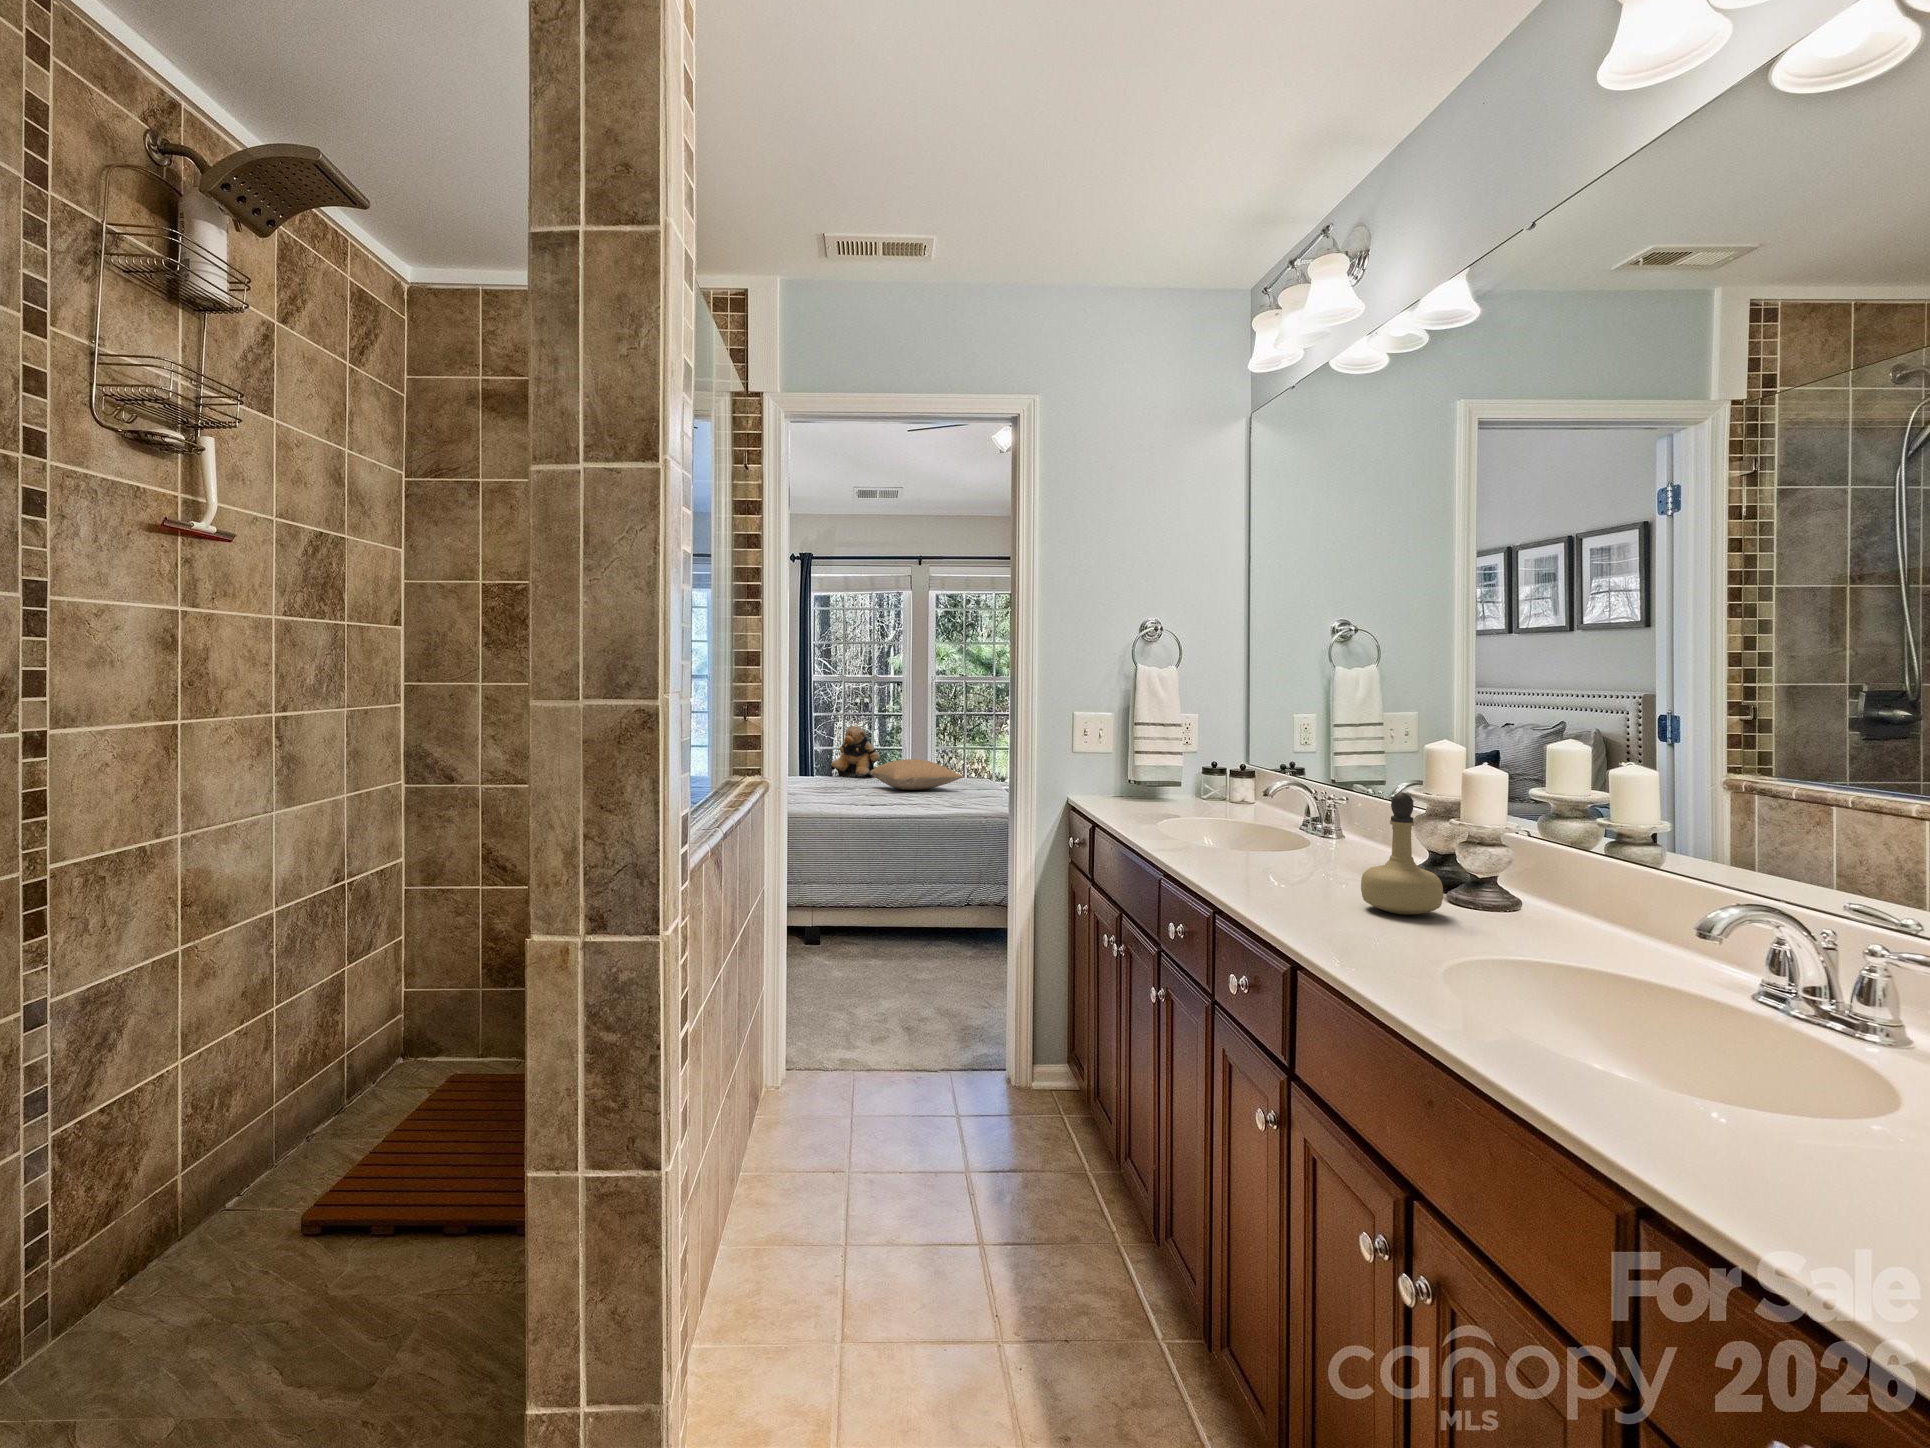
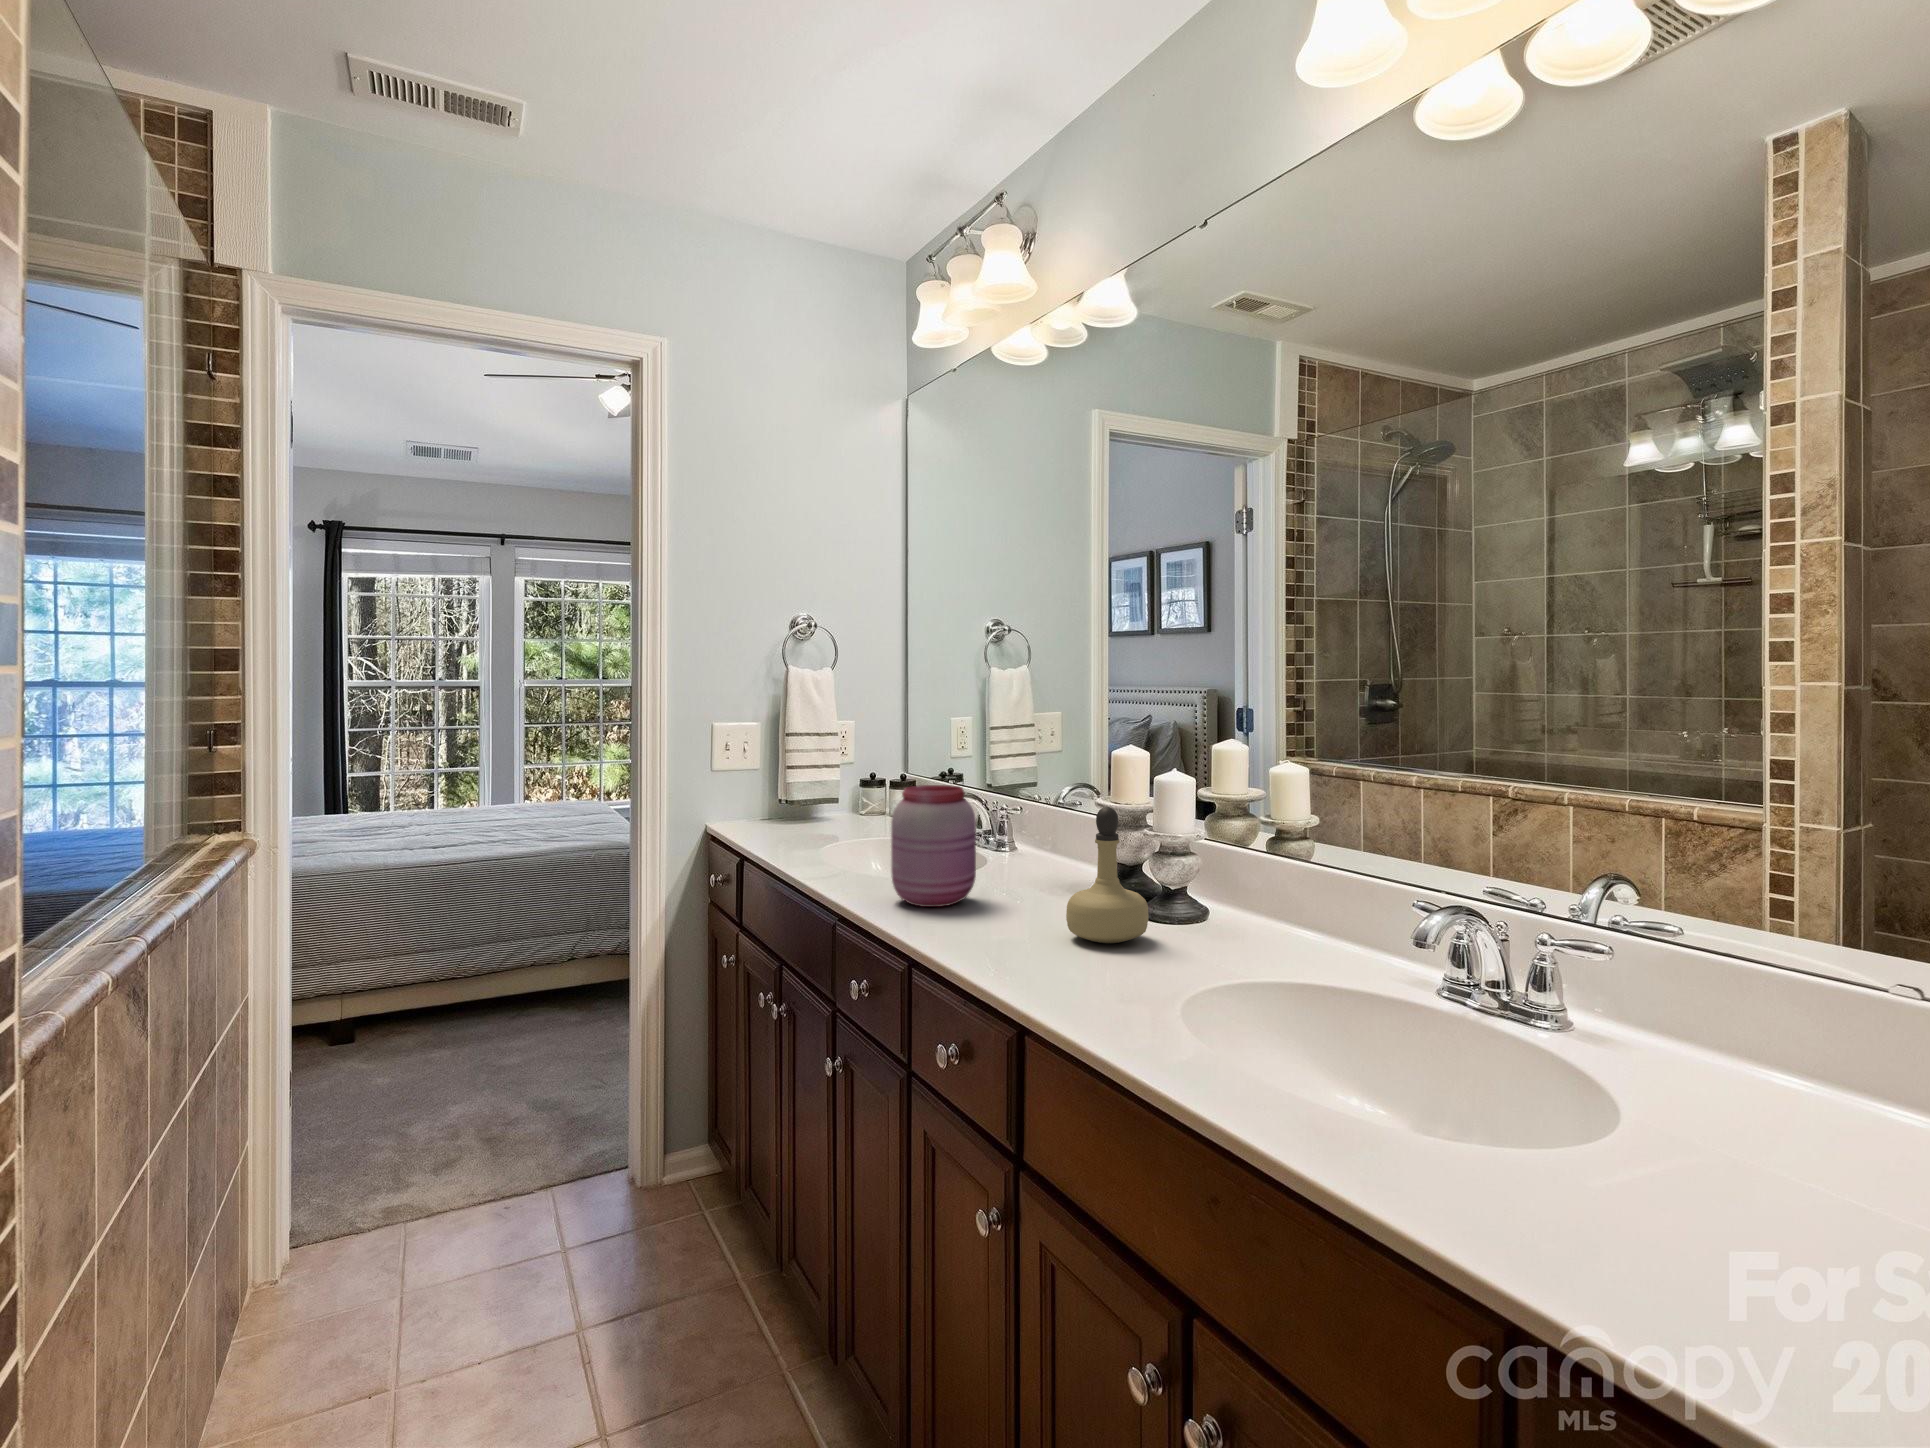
teddy bear: present [831,726,880,778] -> none [375,743,451,809]
pillow: present [870,759,962,790] -> none [433,782,561,821]
jar: none [1212,768,1289,873] -> present [891,785,976,907]

